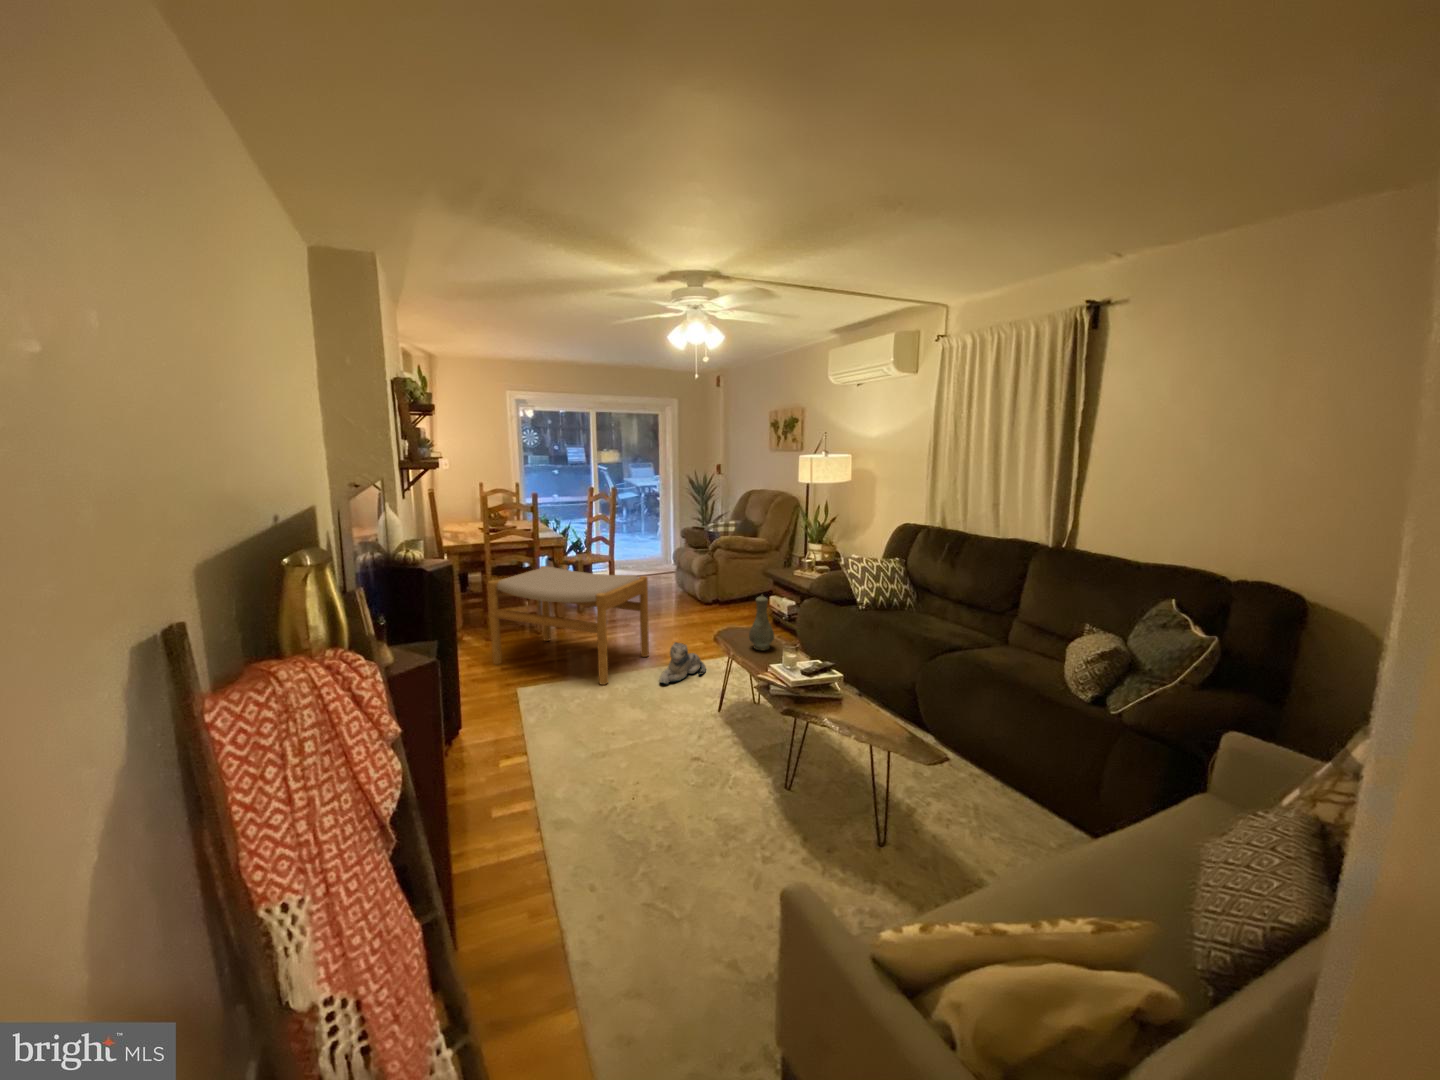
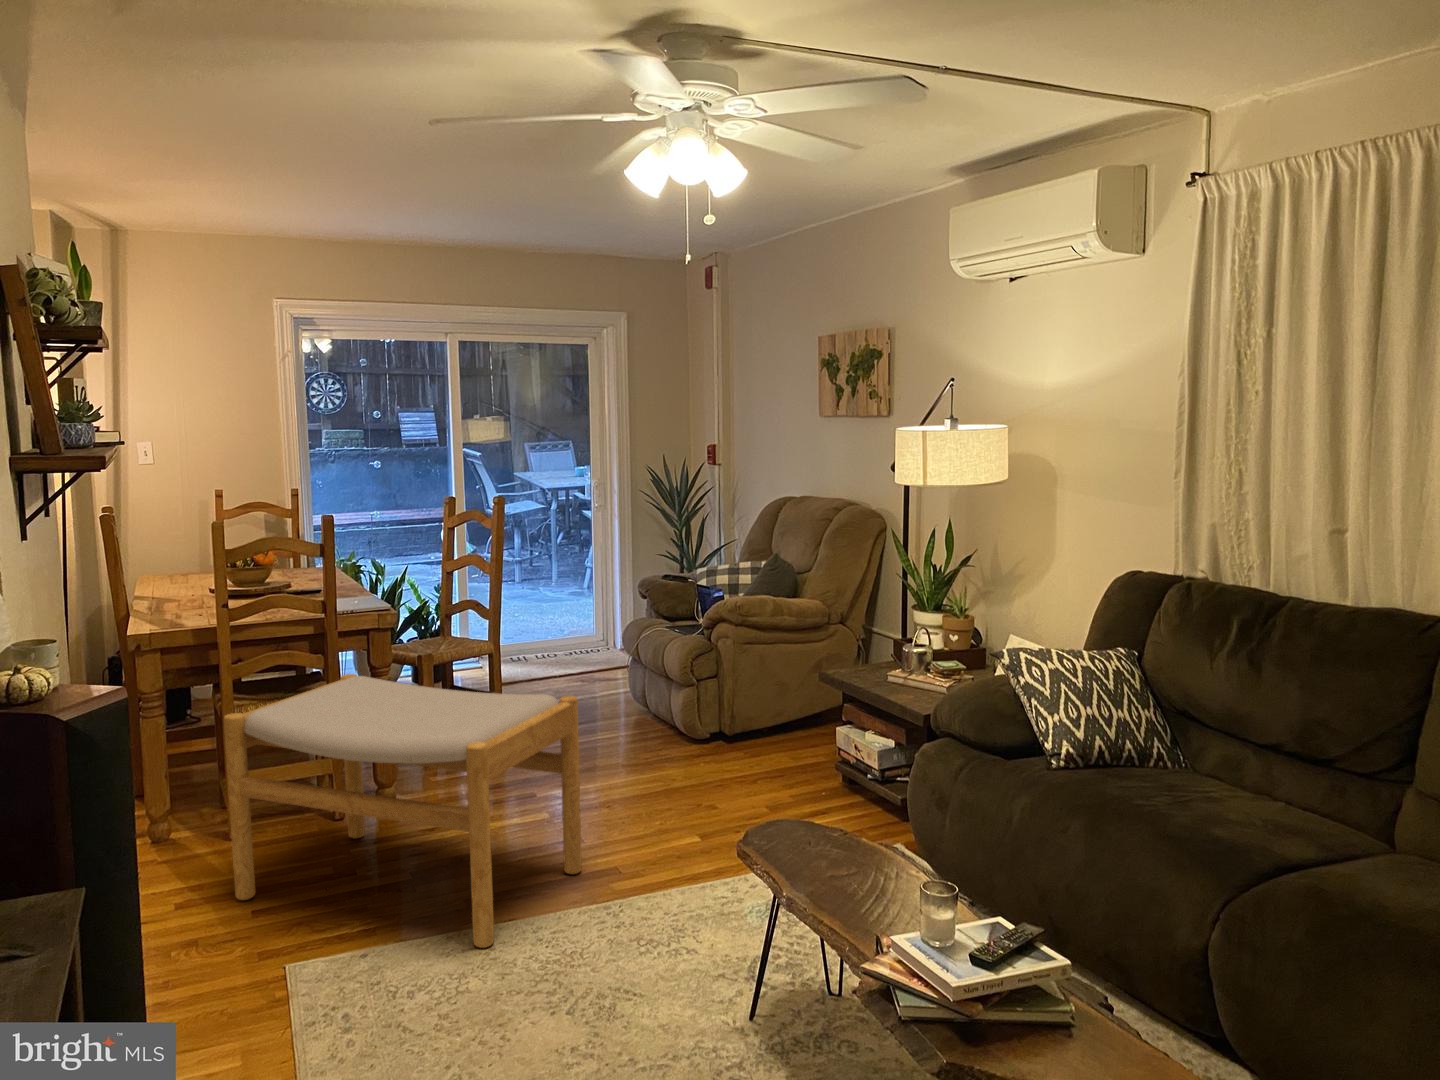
vase: present [749,595,774,650] -> none [820,751,878,880]
plush toy: present [659,642,706,684] -> none [609,846,711,944]

